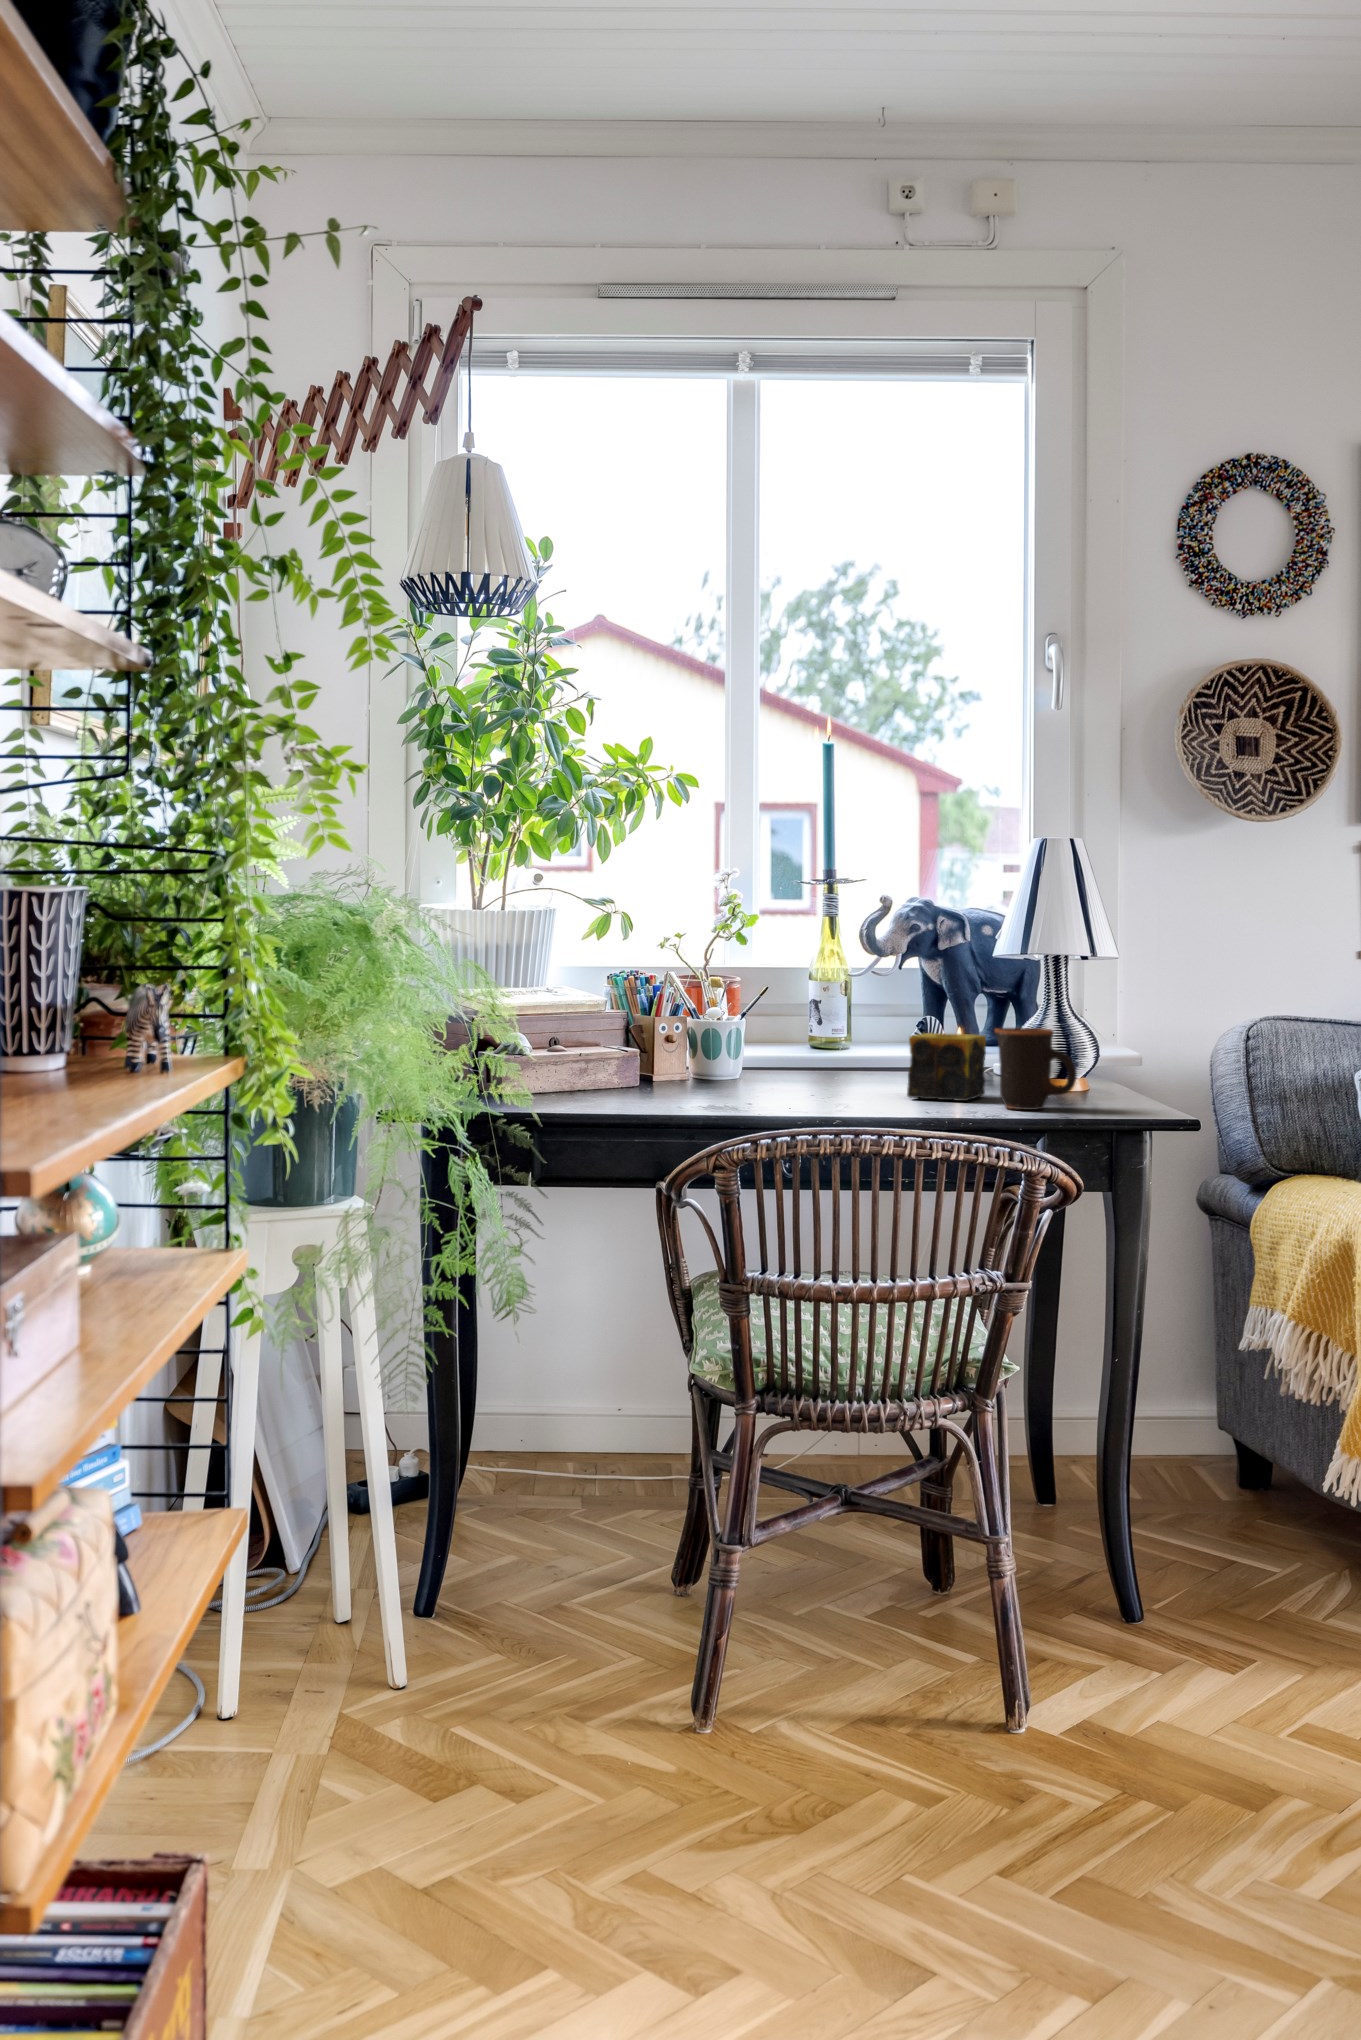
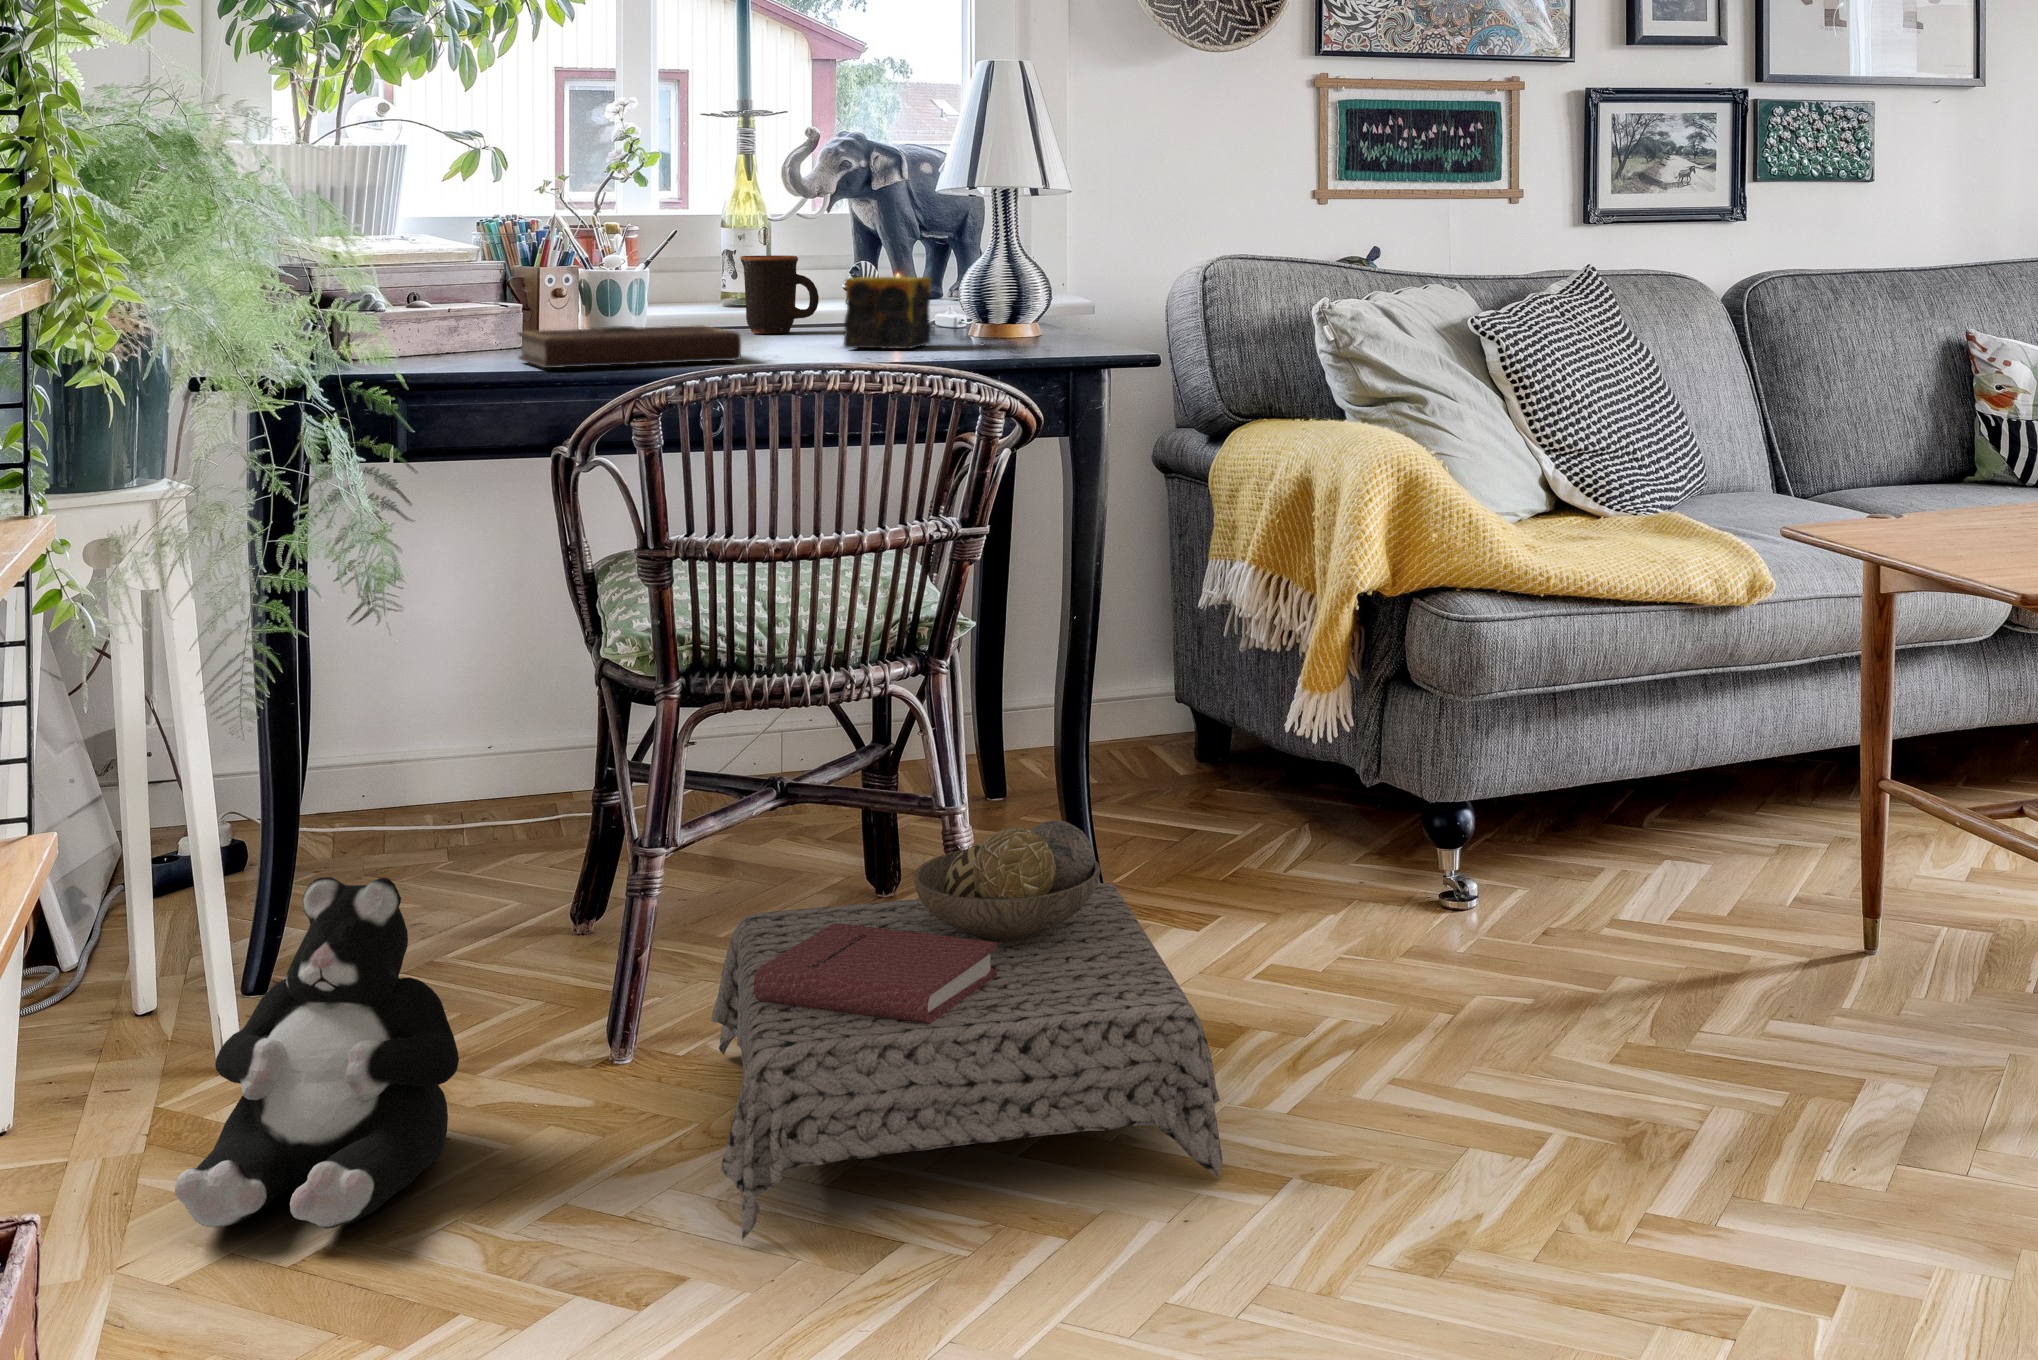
mug: present [995,1028,1077,1110] -> present [740,256,819,333]
notebook: none [632,1074,816,1112] -> present [518,325,741,368]
plush toy: none [335,1552,559,1864] -> present [175,877,459,1228]
ottoman: none [773,1572,1252,1965] -> present [711,821,1223,1241]

